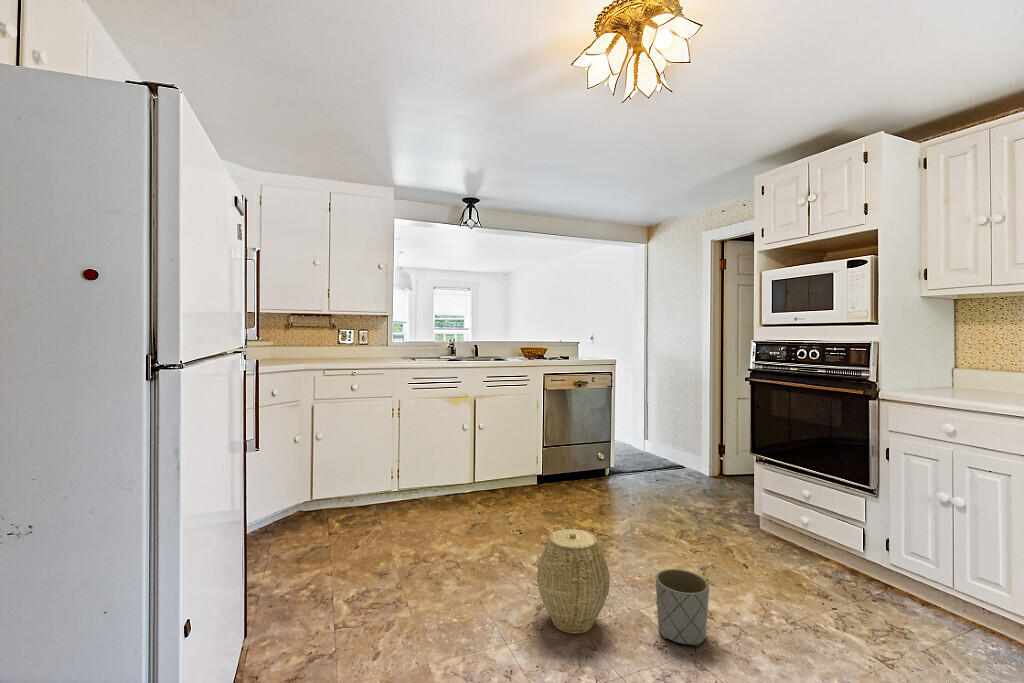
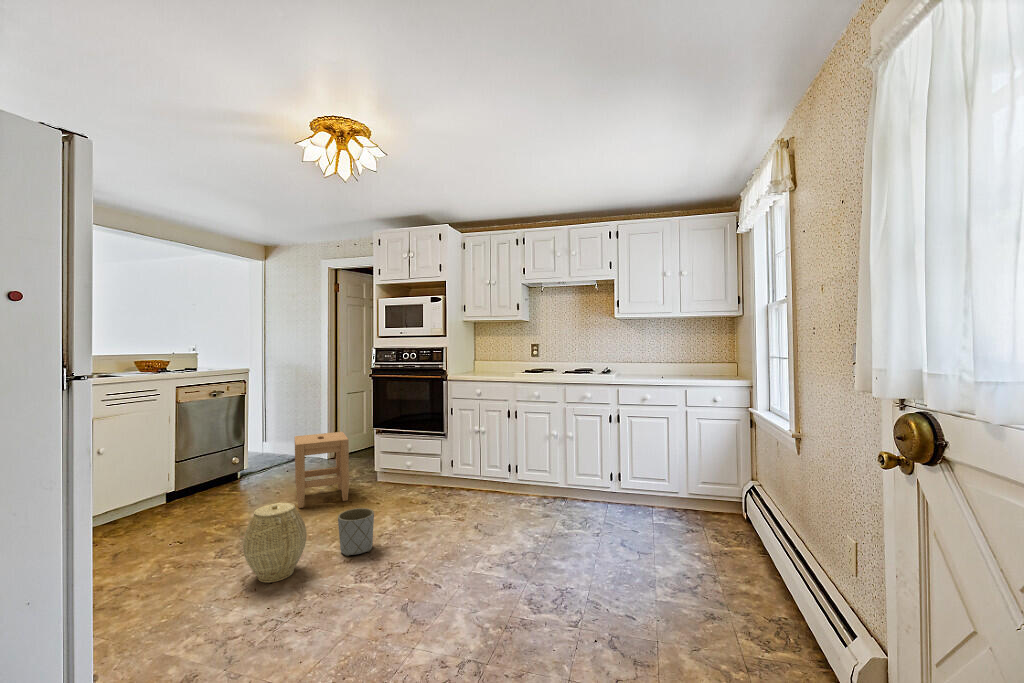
stool: none [640,444,708,545] -> present [295,432,349,508]

